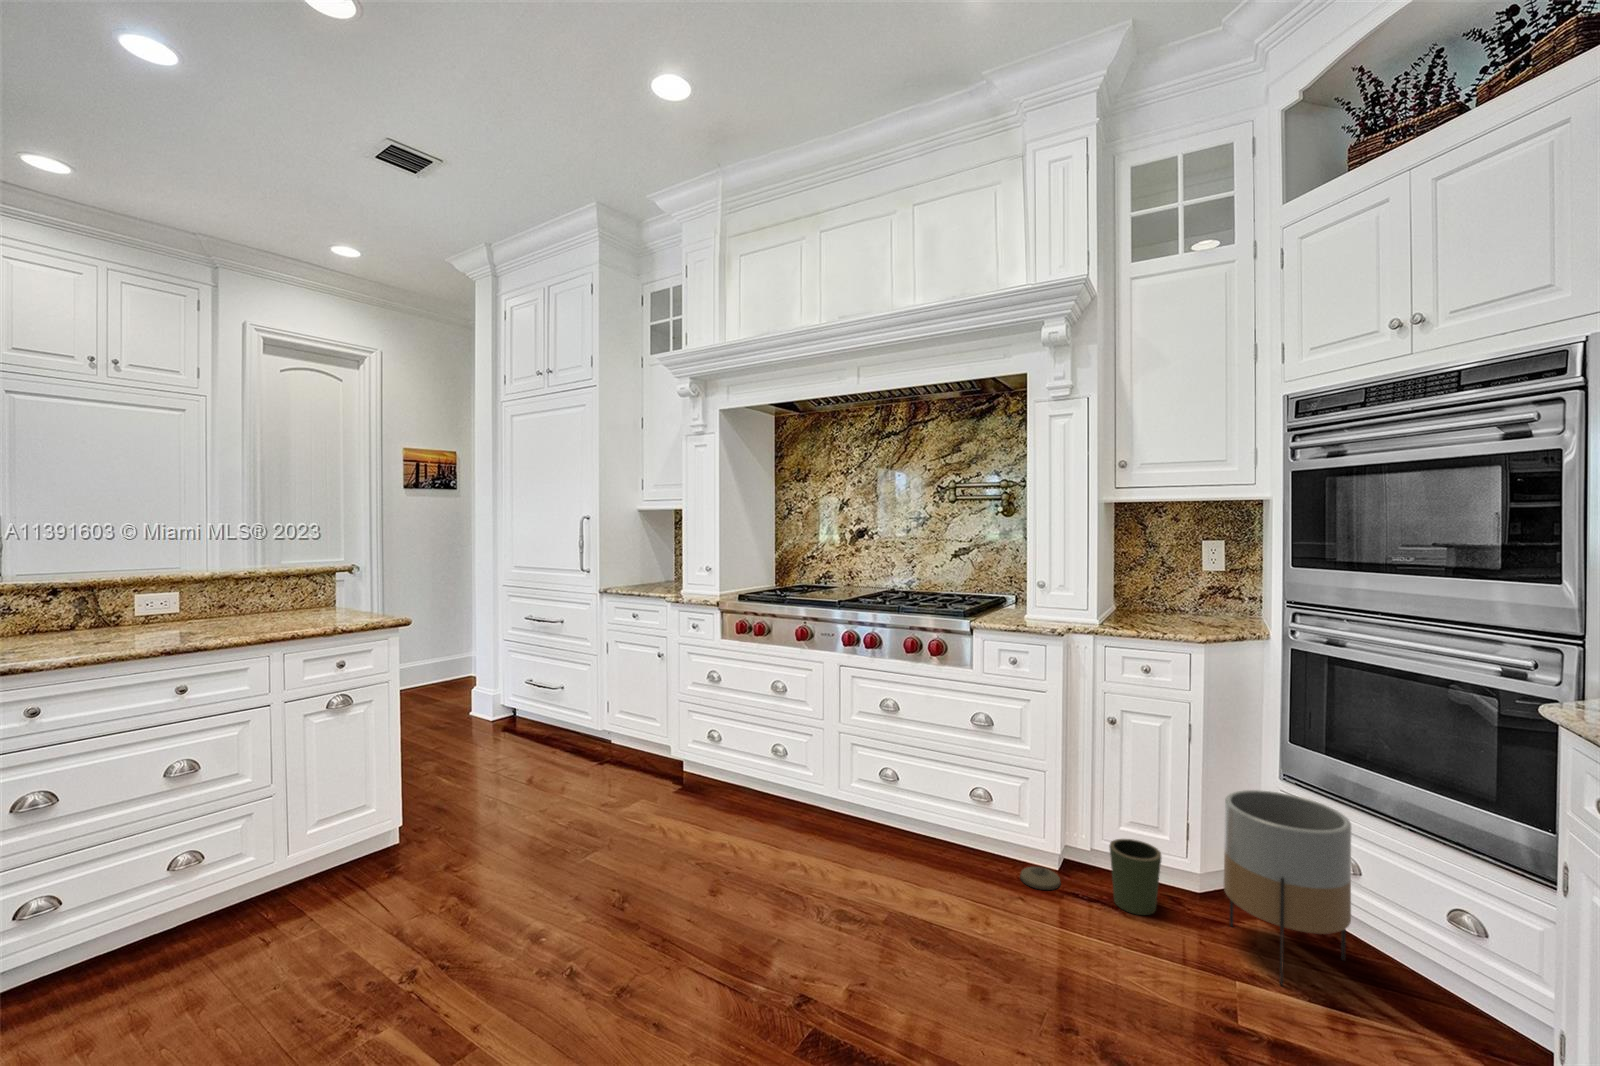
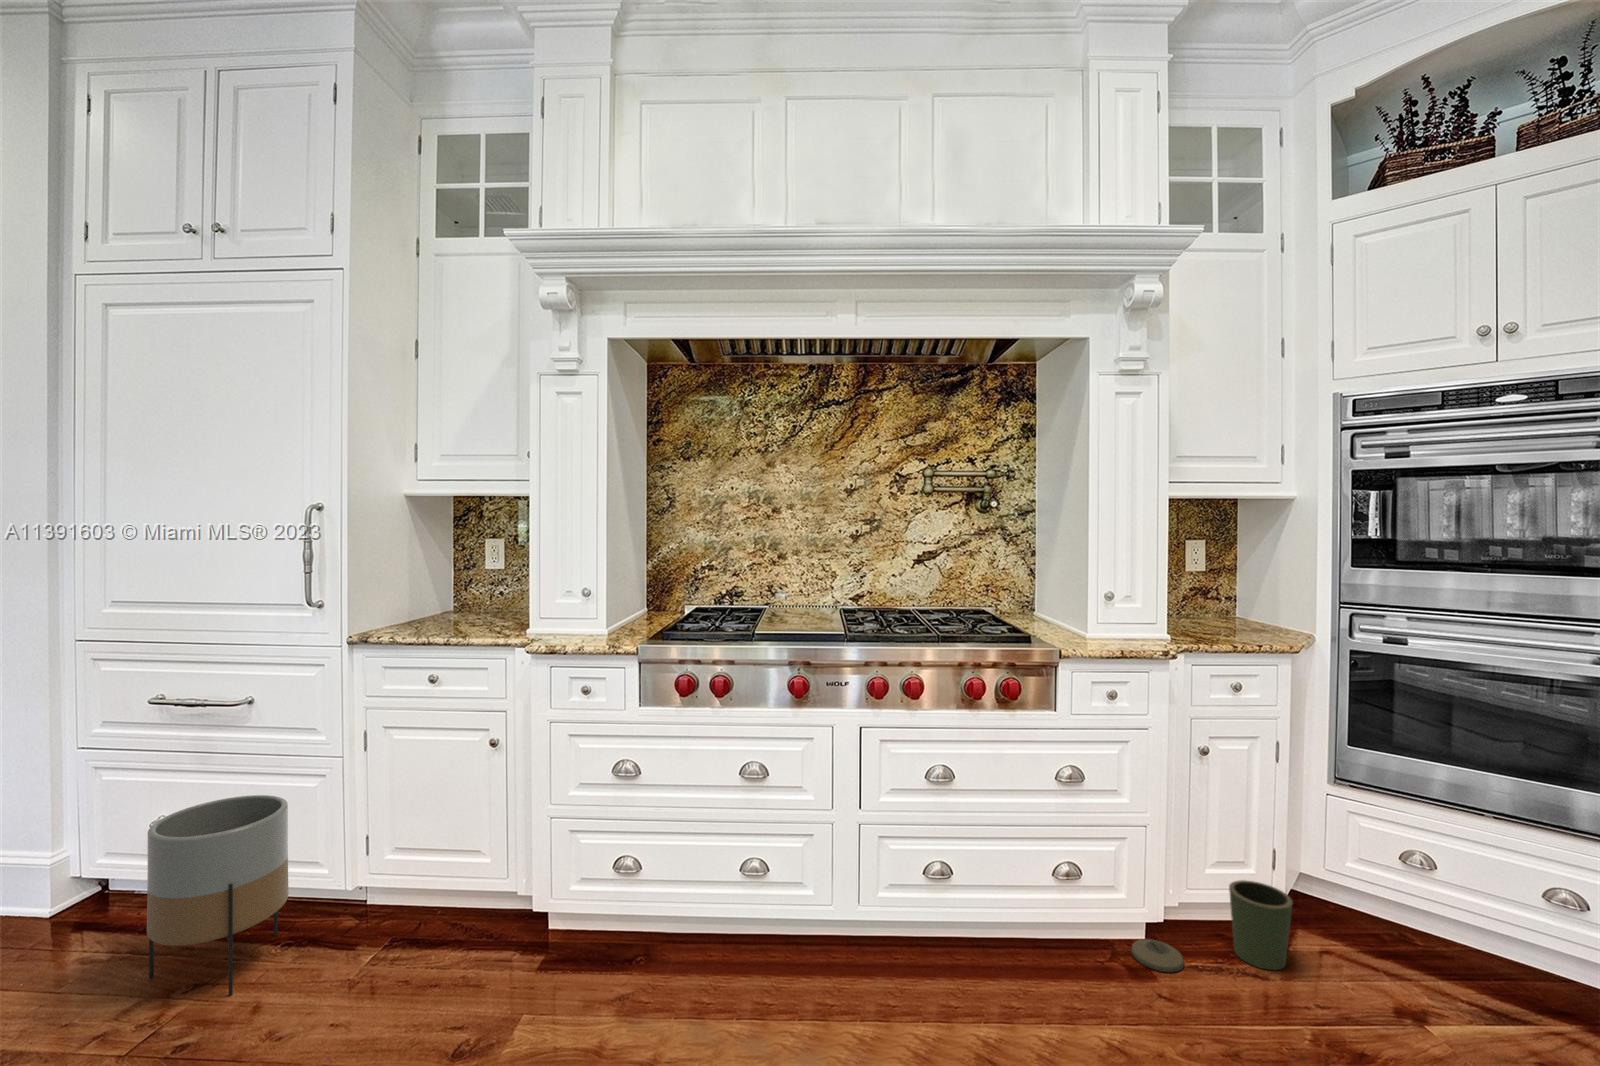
planter: present [1224,790,1351,985] -> present [147,795,288,996]

